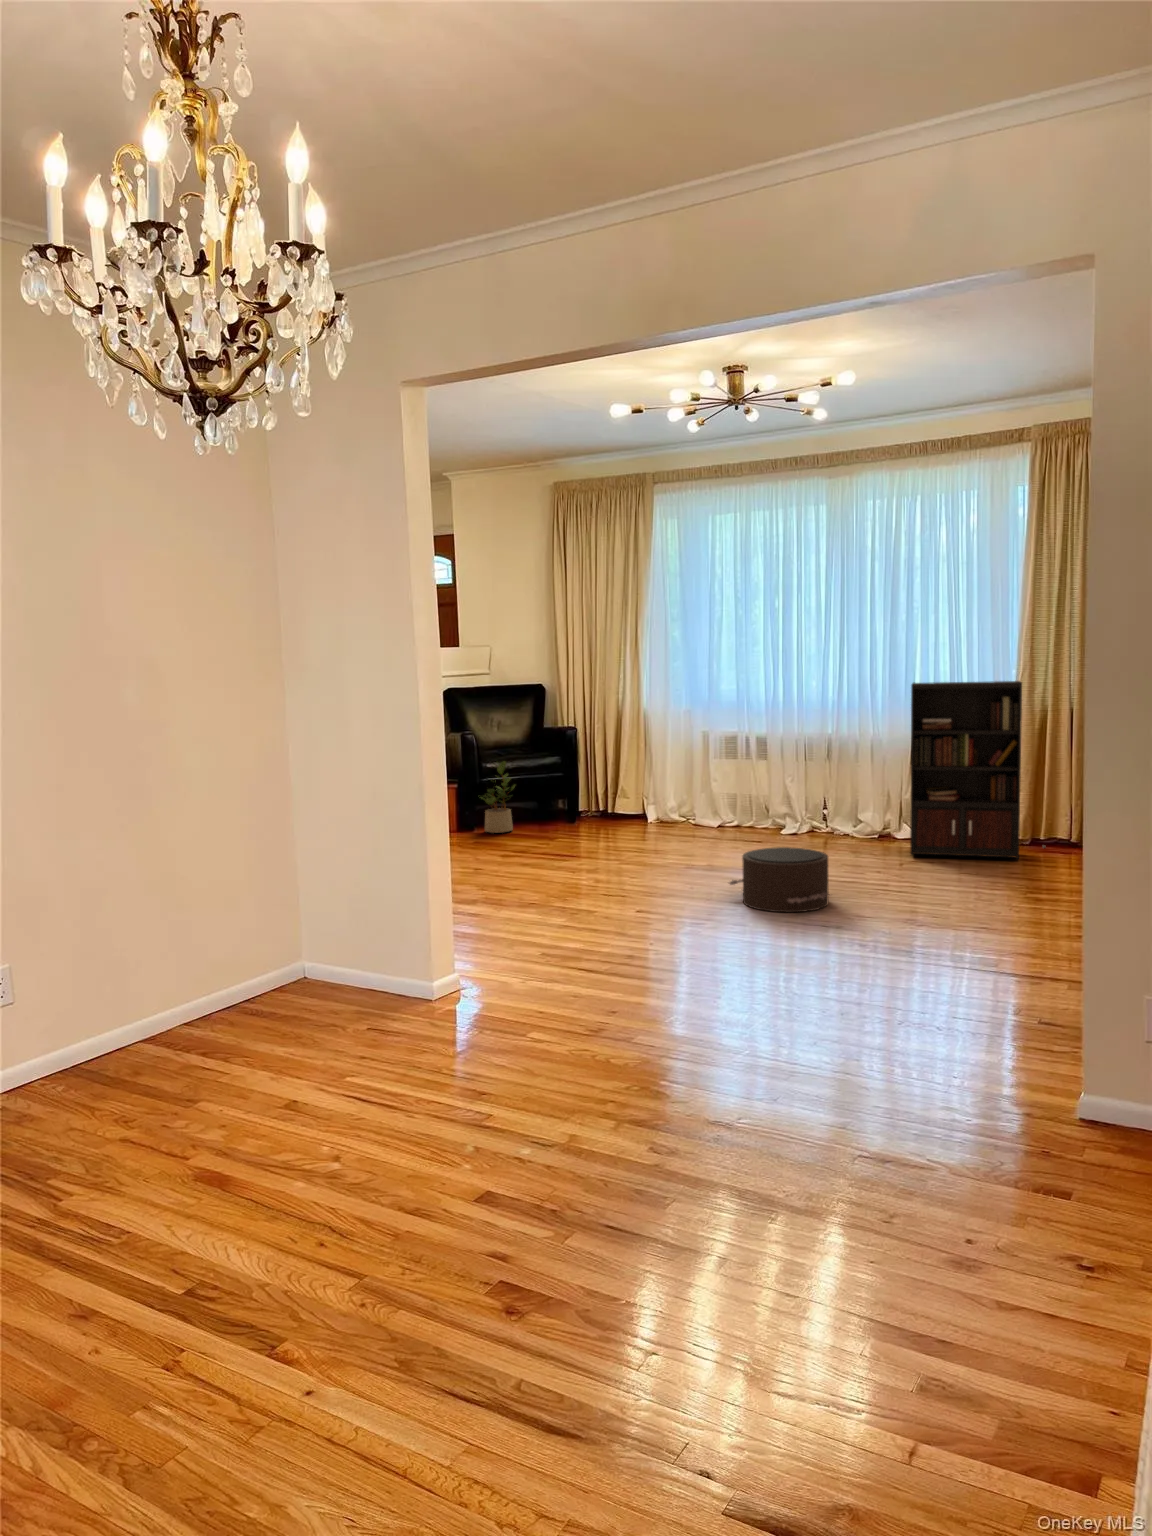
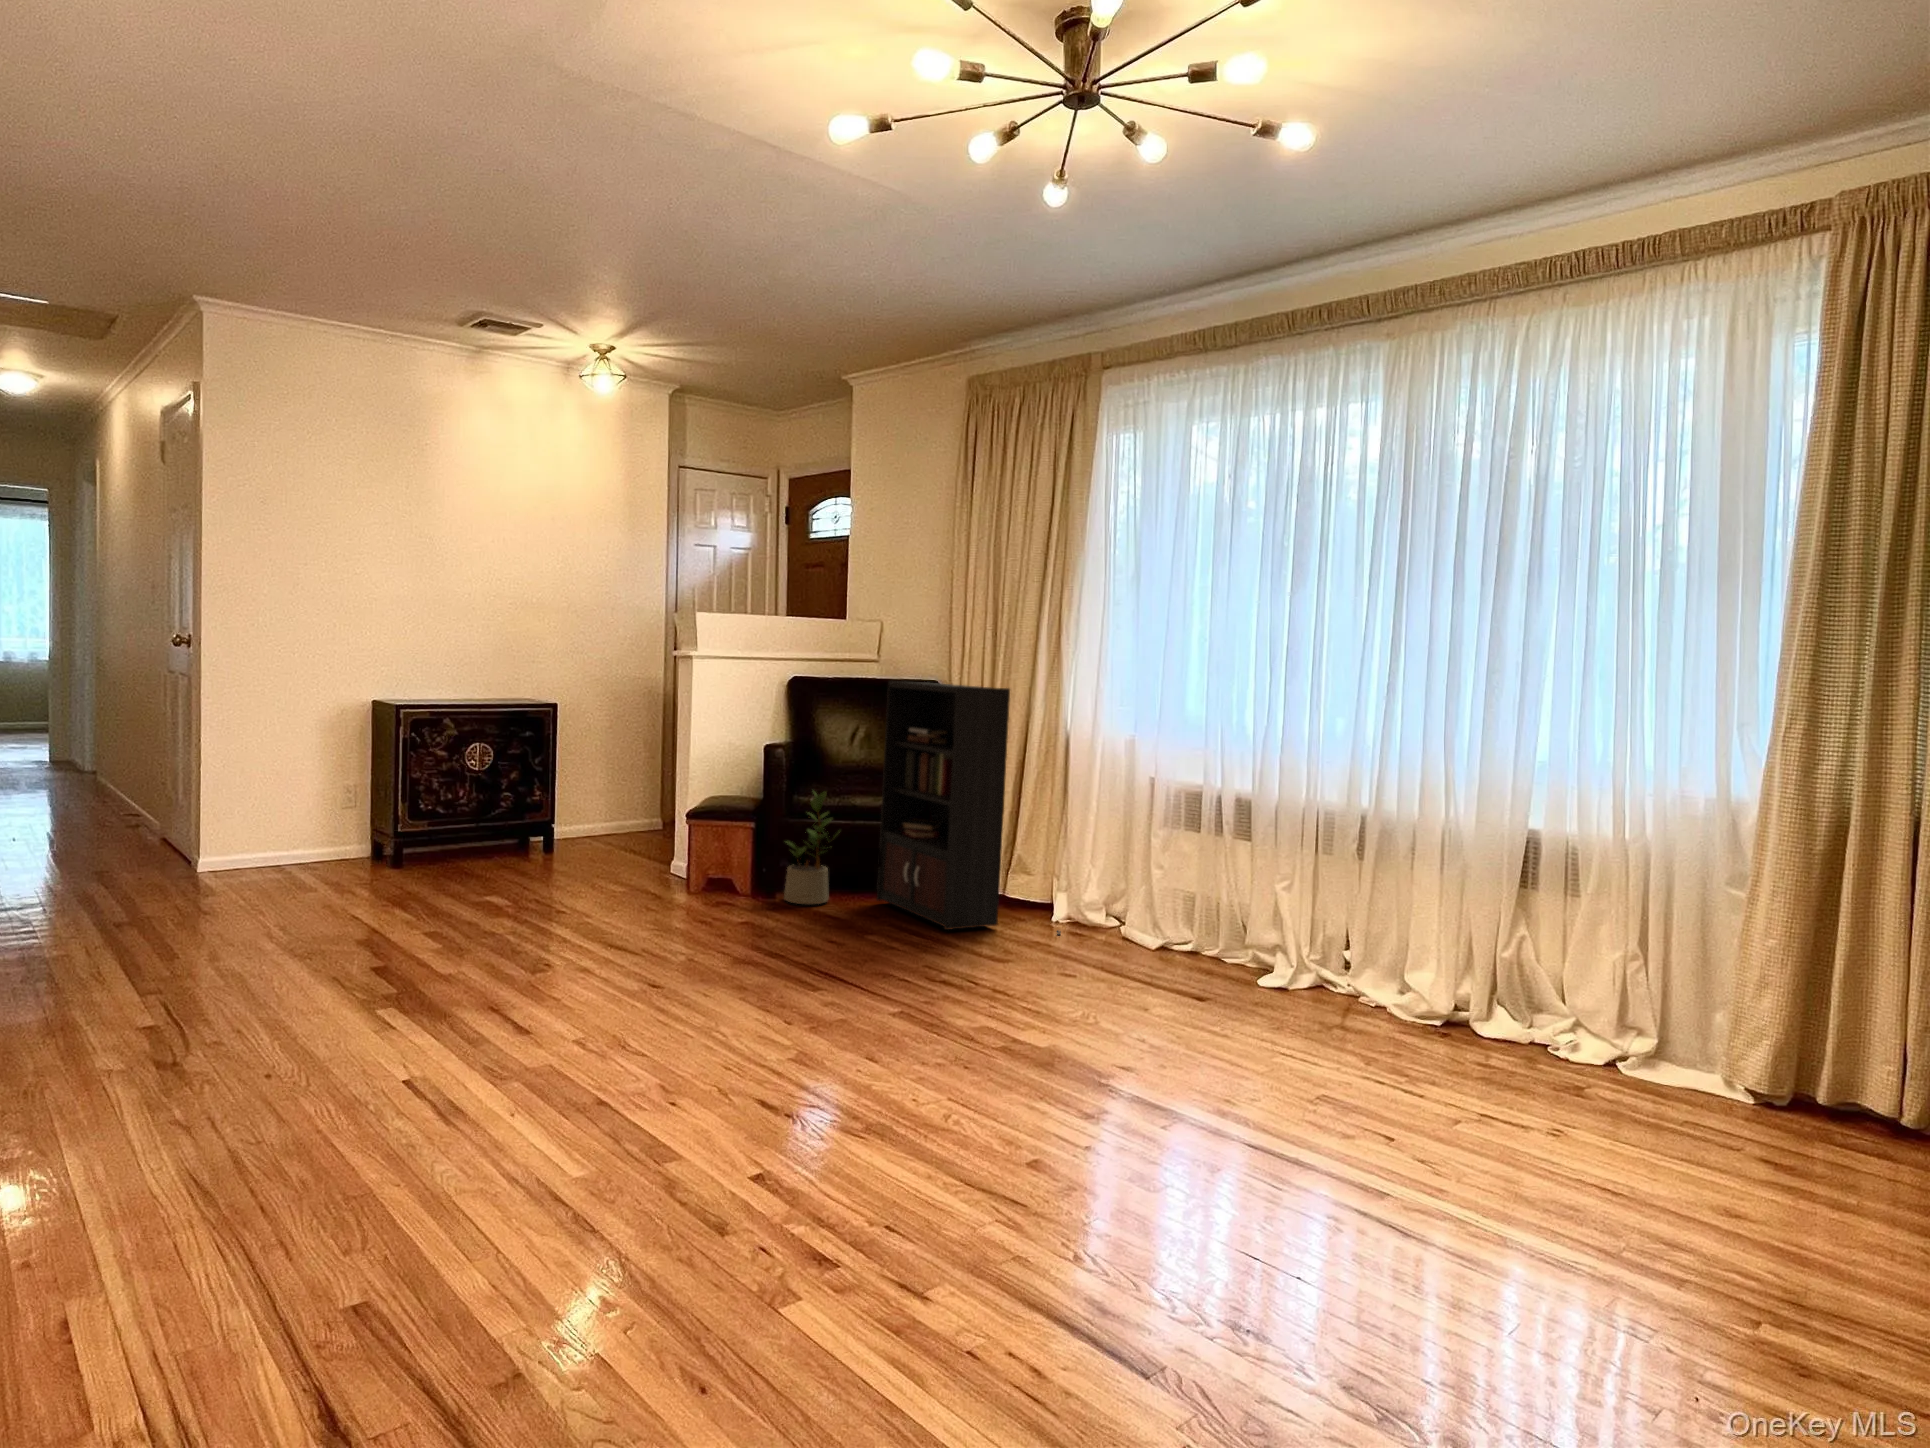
bookcase: present [910,681,1045,859] -> present [877,681,1061,935]
pouf: present [729,847,829,912] -> none [985,1046,1197,1238]

